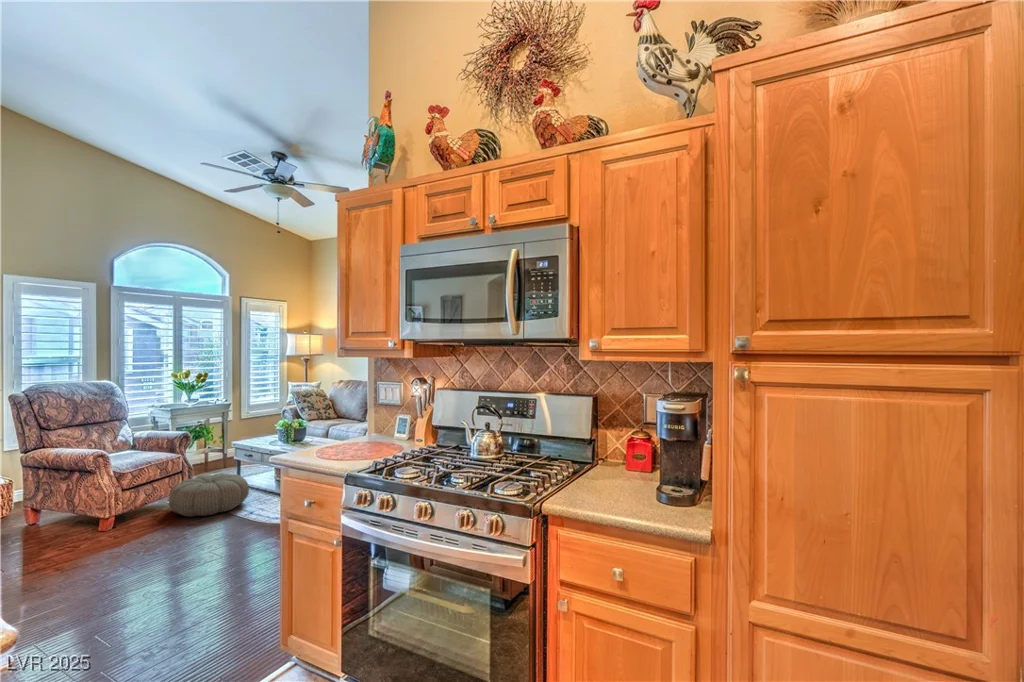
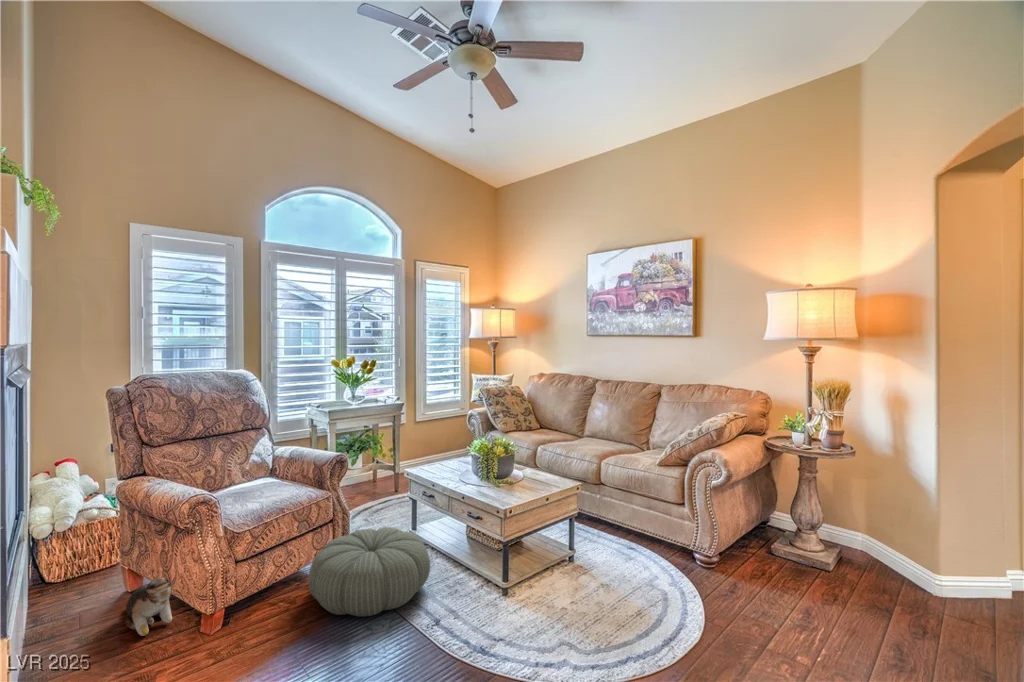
plush toy: none [36,500,82,536] -> present [125,576,176,636]

